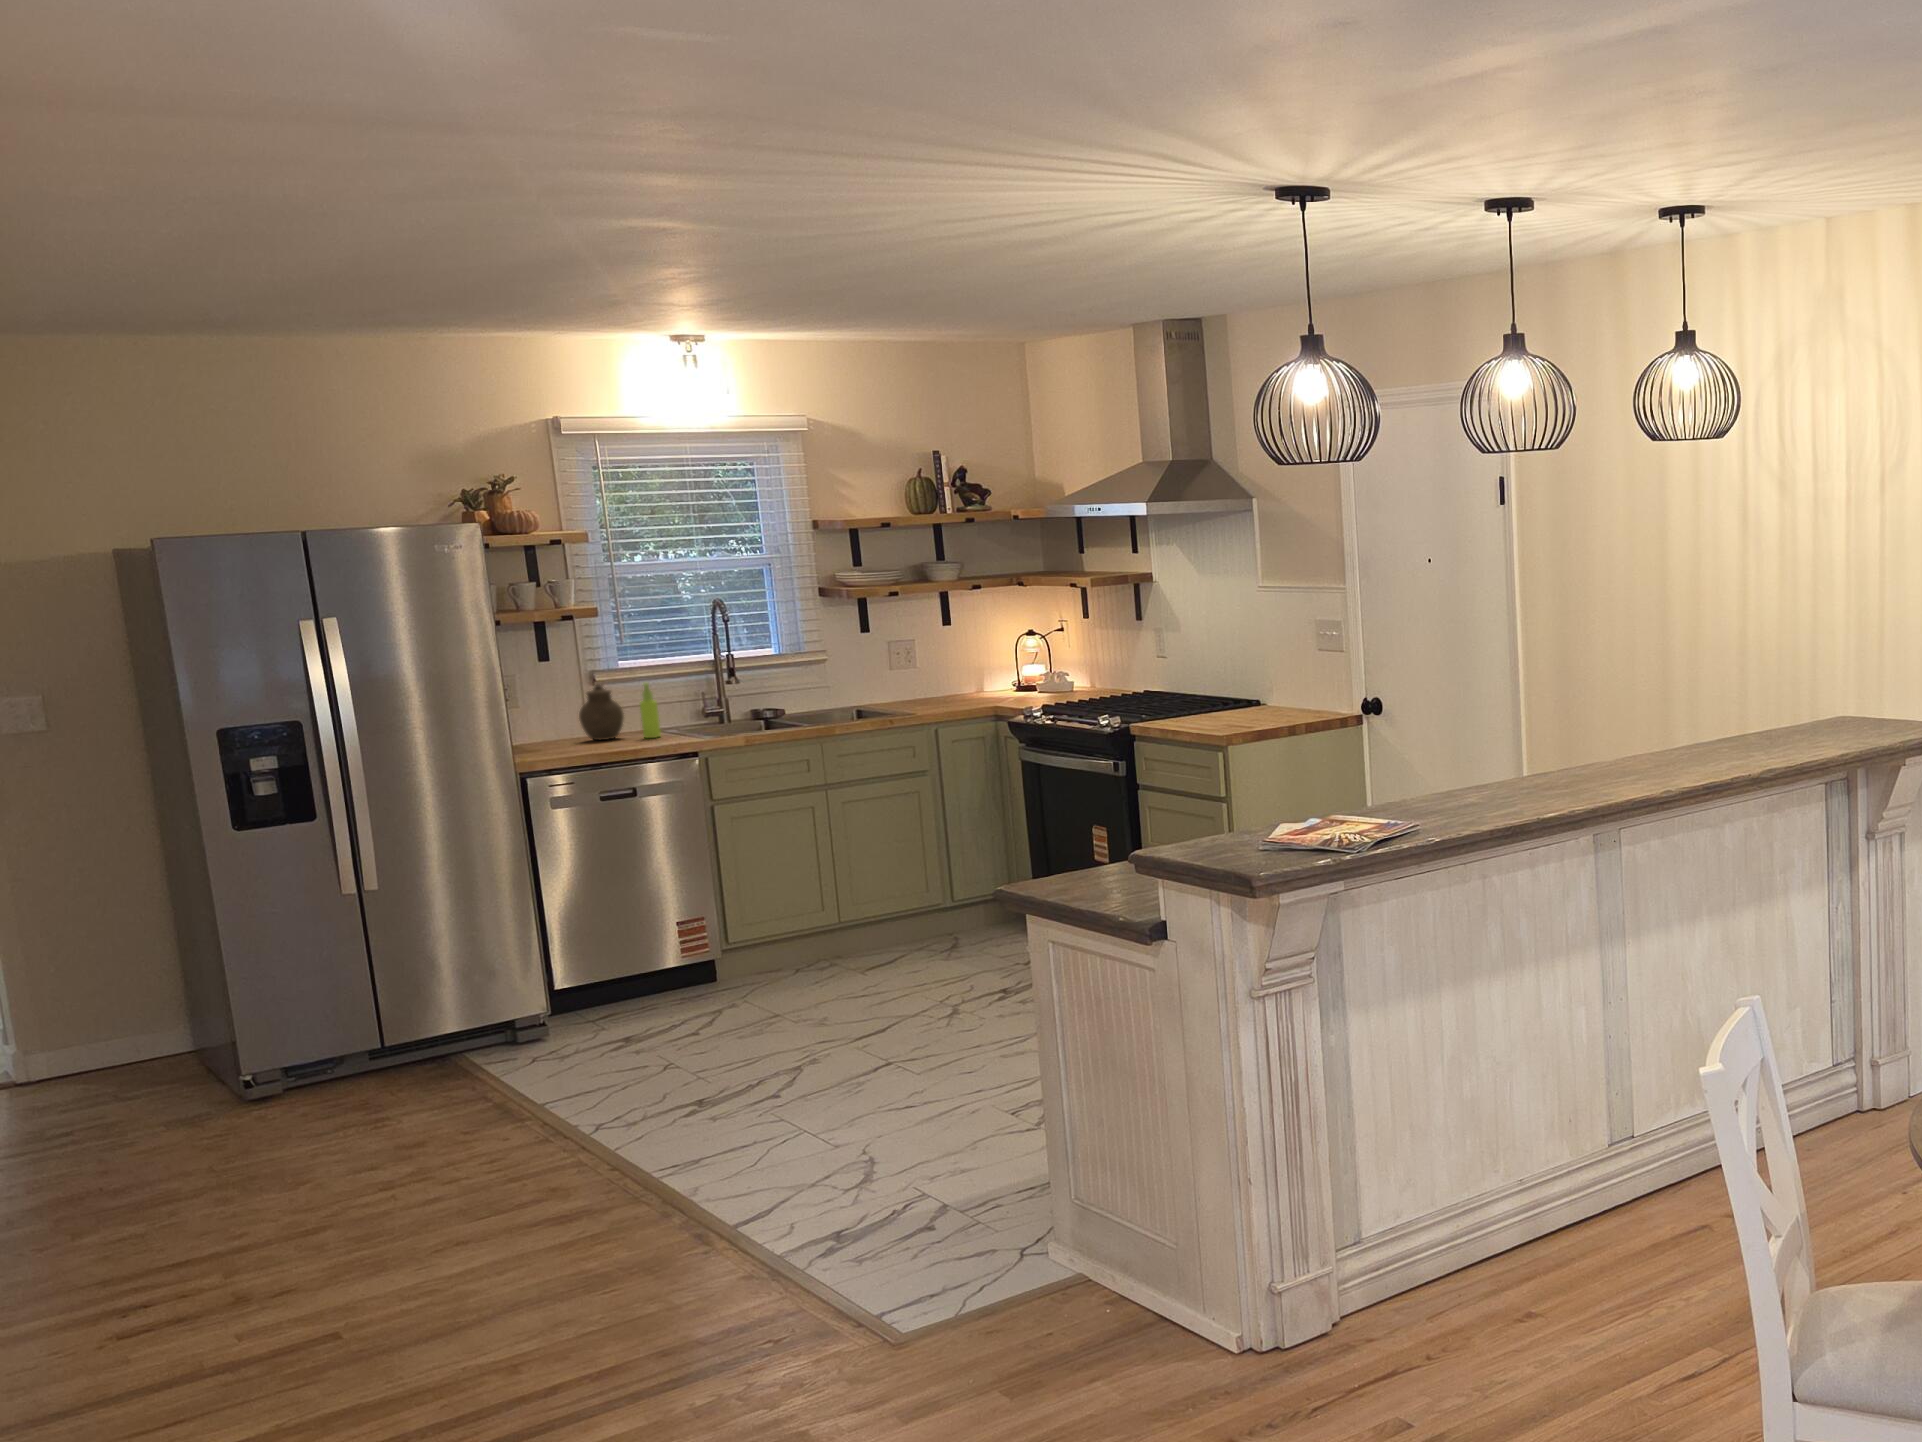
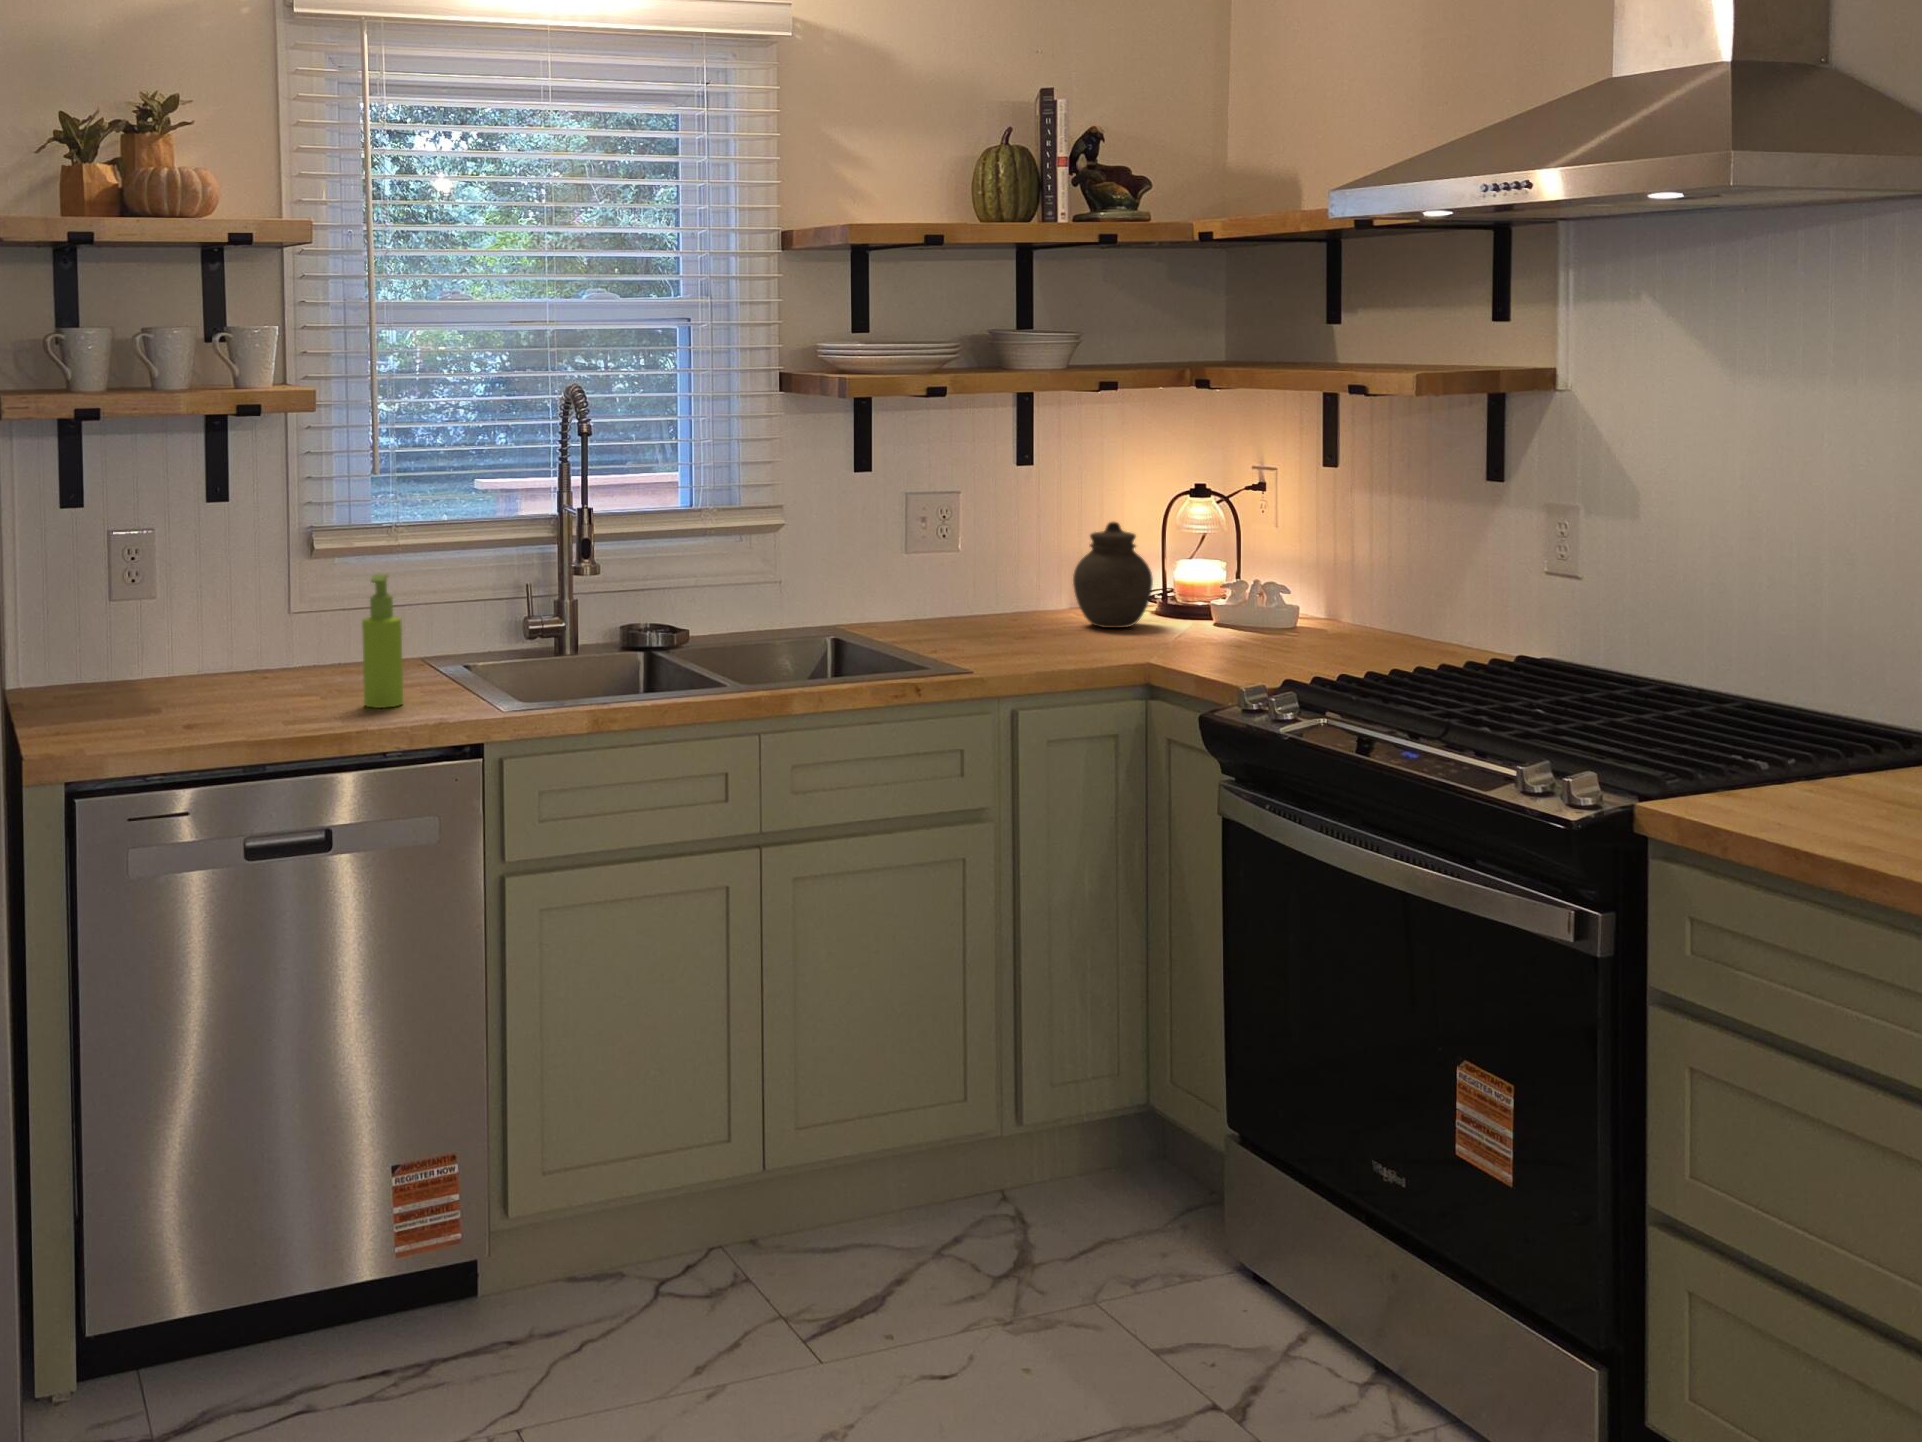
jar: present [579,685,624,740] -> present [1073,522,1153,628]

